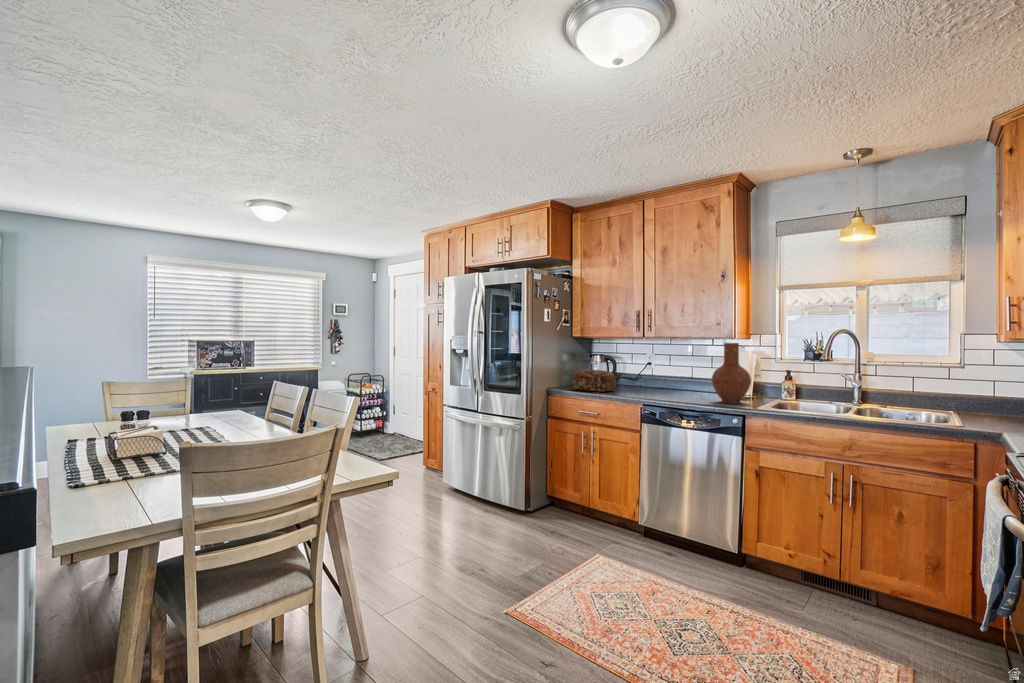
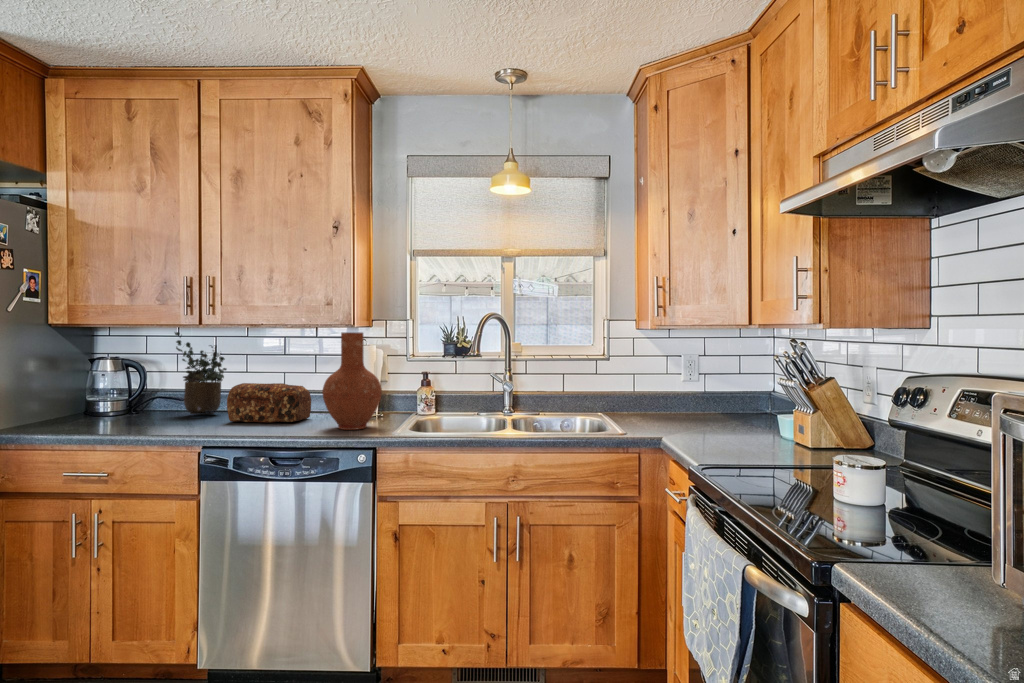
potted plant: none [629,341,657,389] -> present [175,332,227,414]
bread loaf: present [573,369,616,392] -> present [227,383,311,422]

